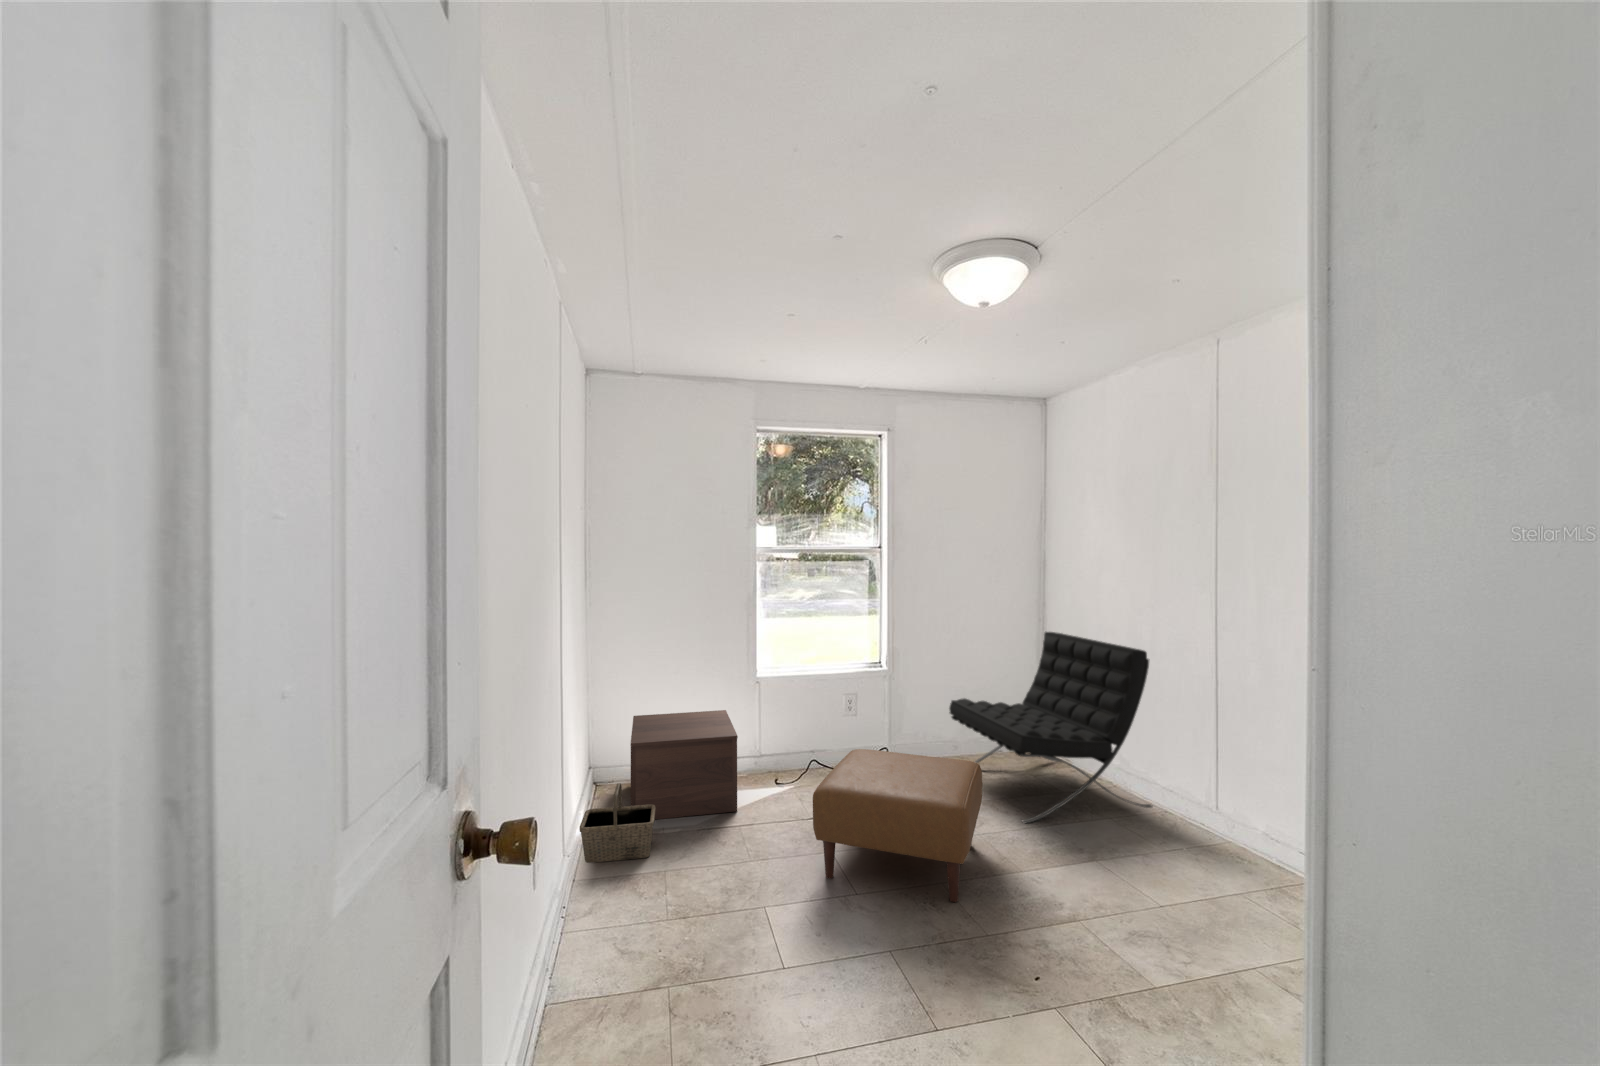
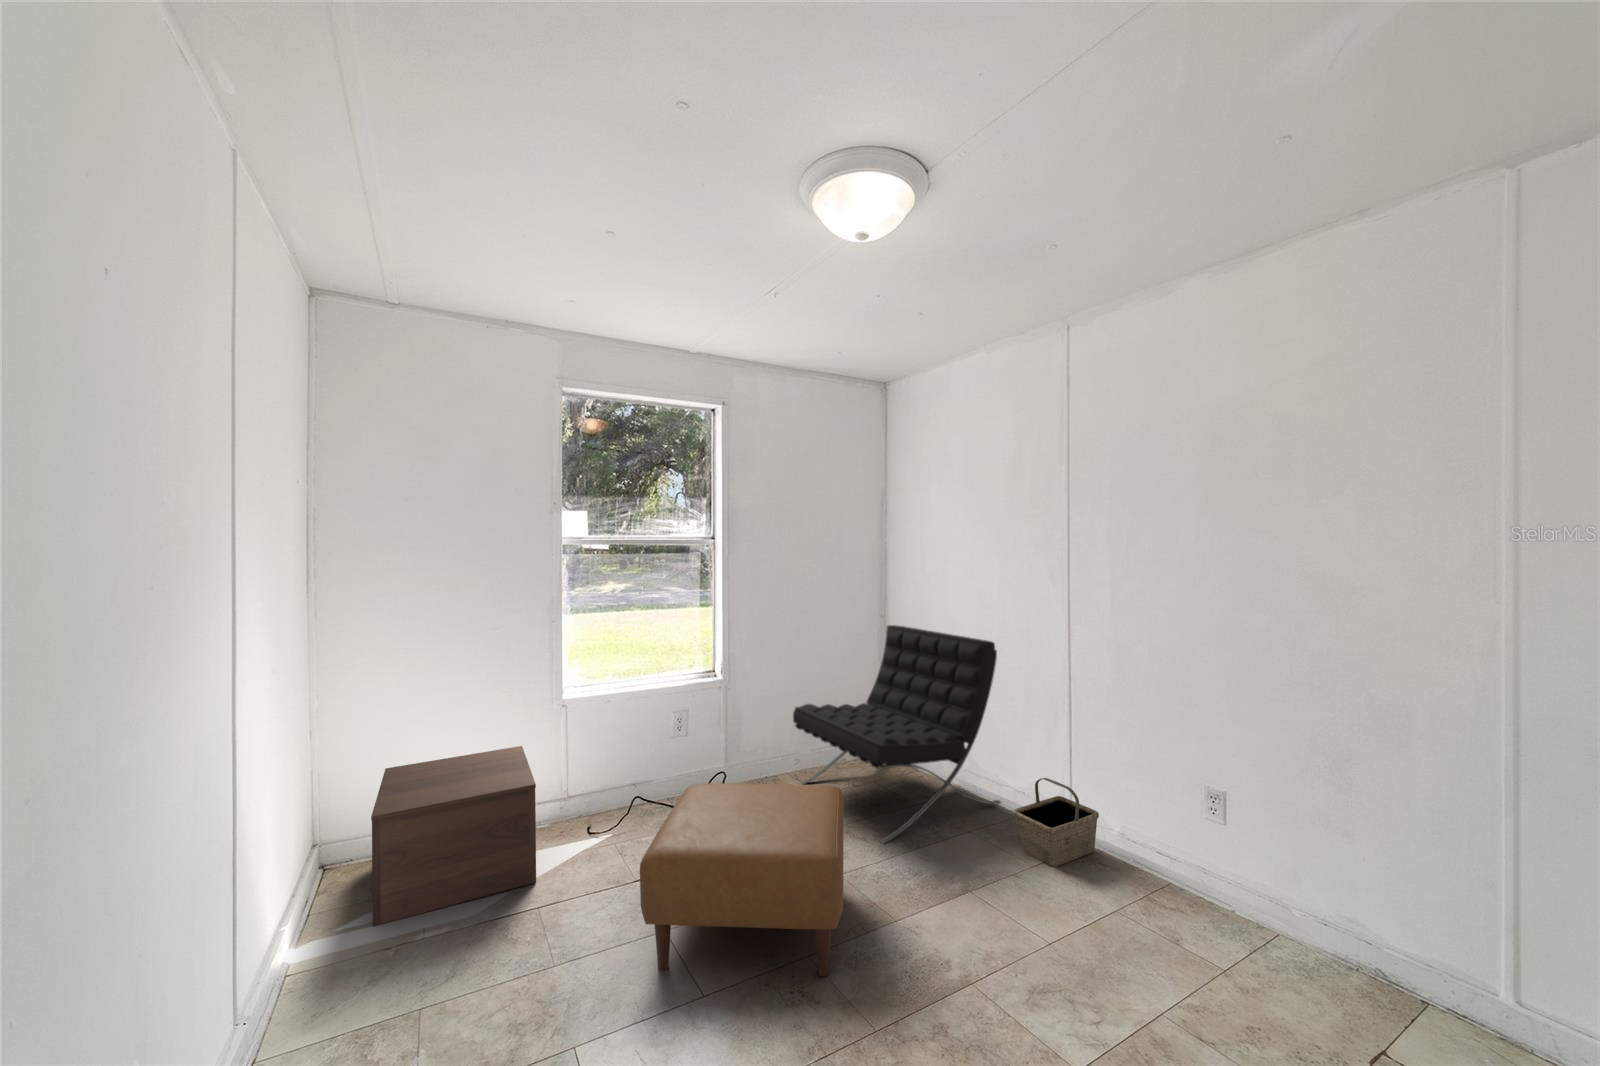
basket: present [580,783,656,863] -> present [1014,778,1099,866]

